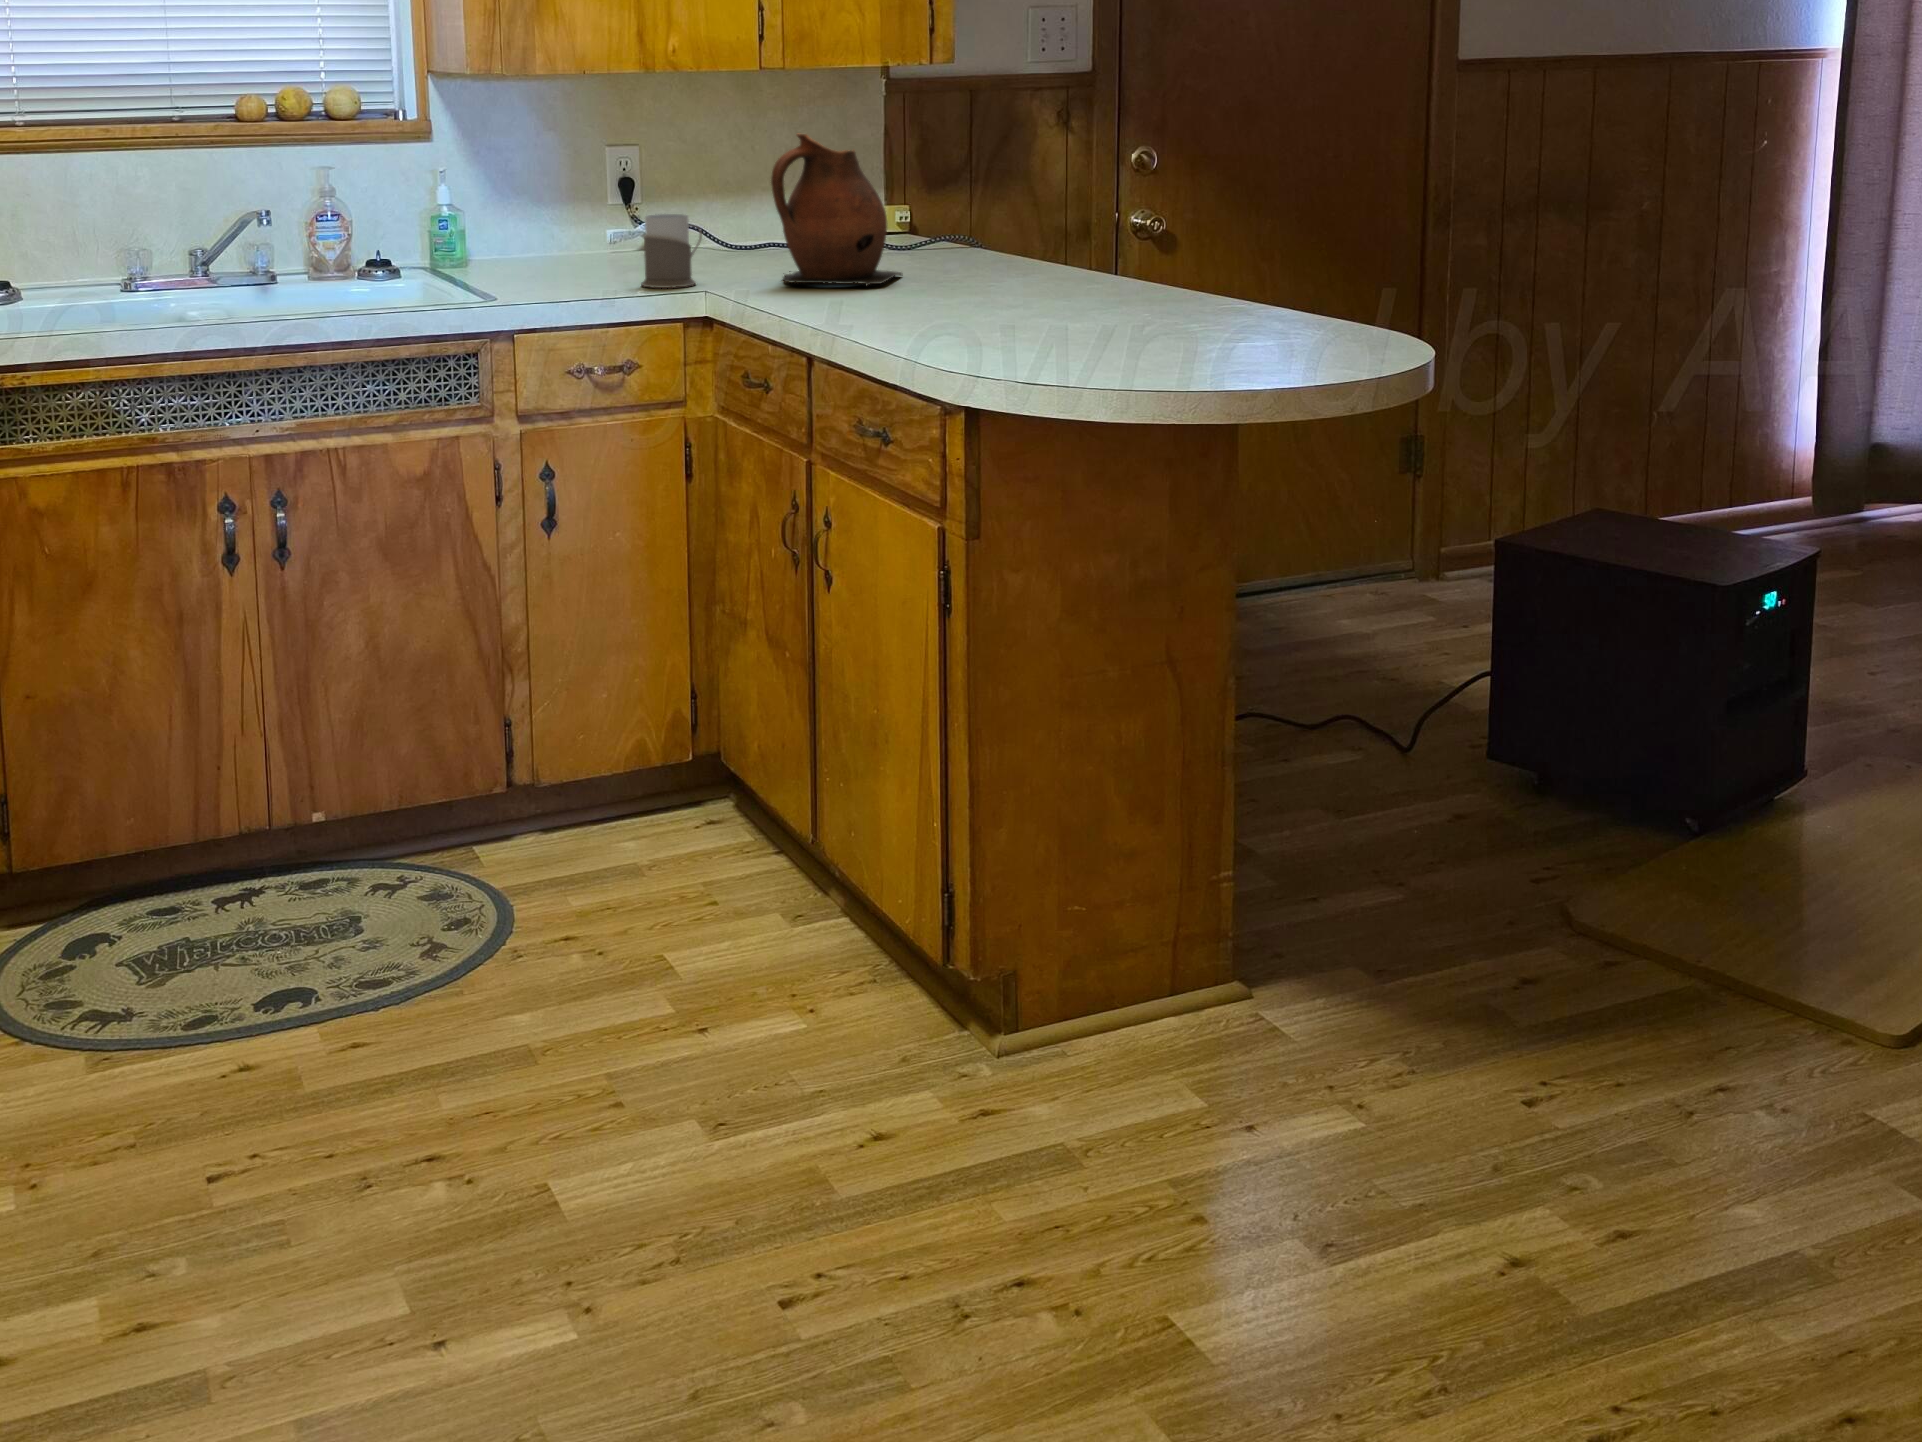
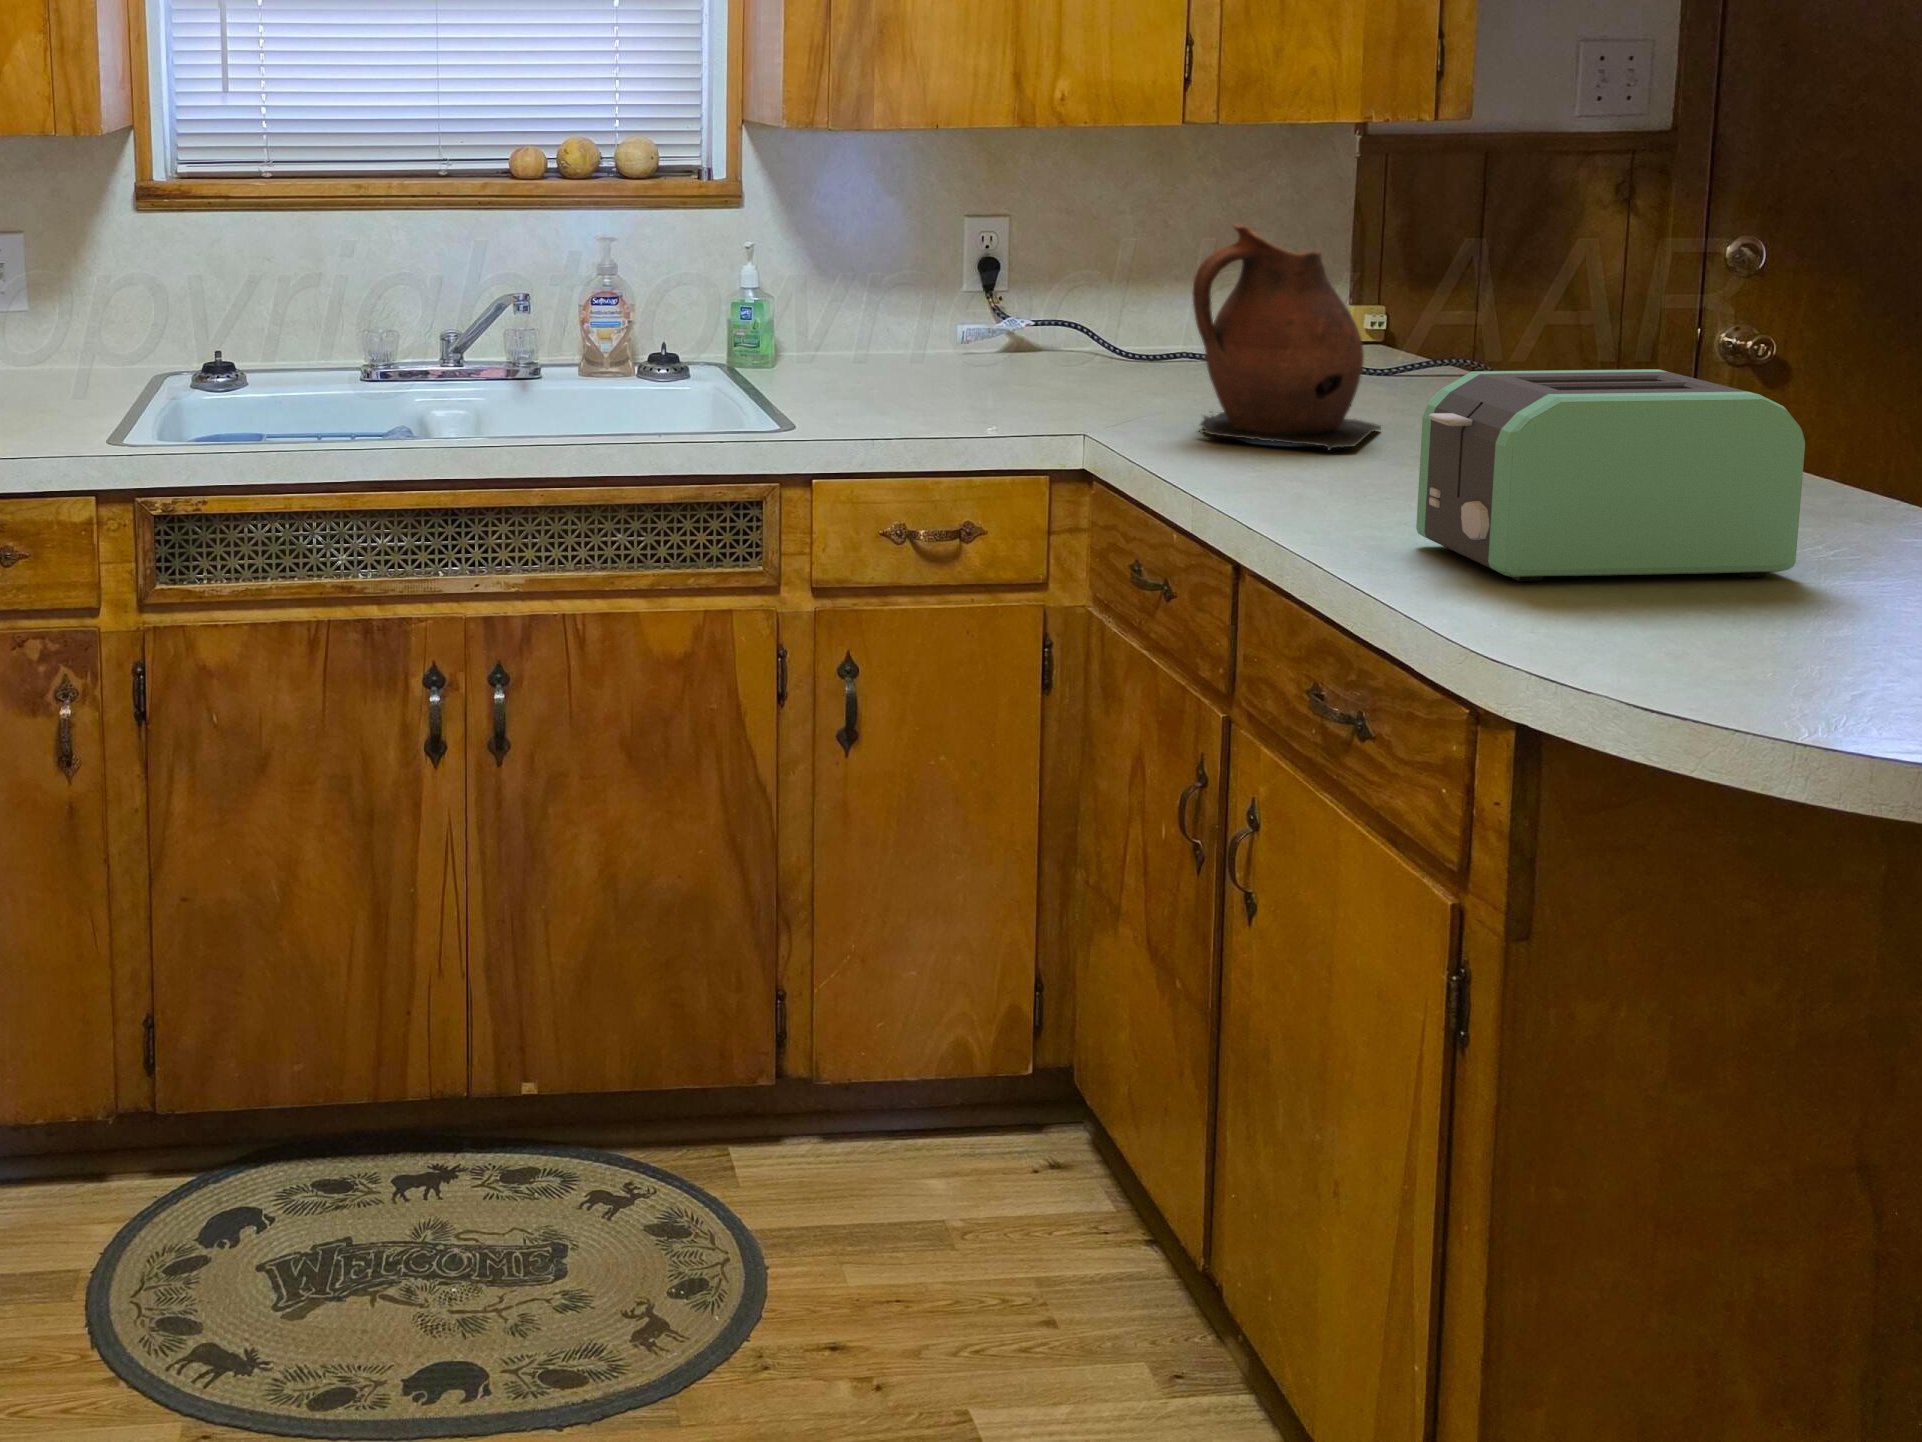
toaster: none [914,204,1128,334] -> present [1416,369,1805,581]
mug: present [641,214,702,288] -> none [999,325,1089,428]

